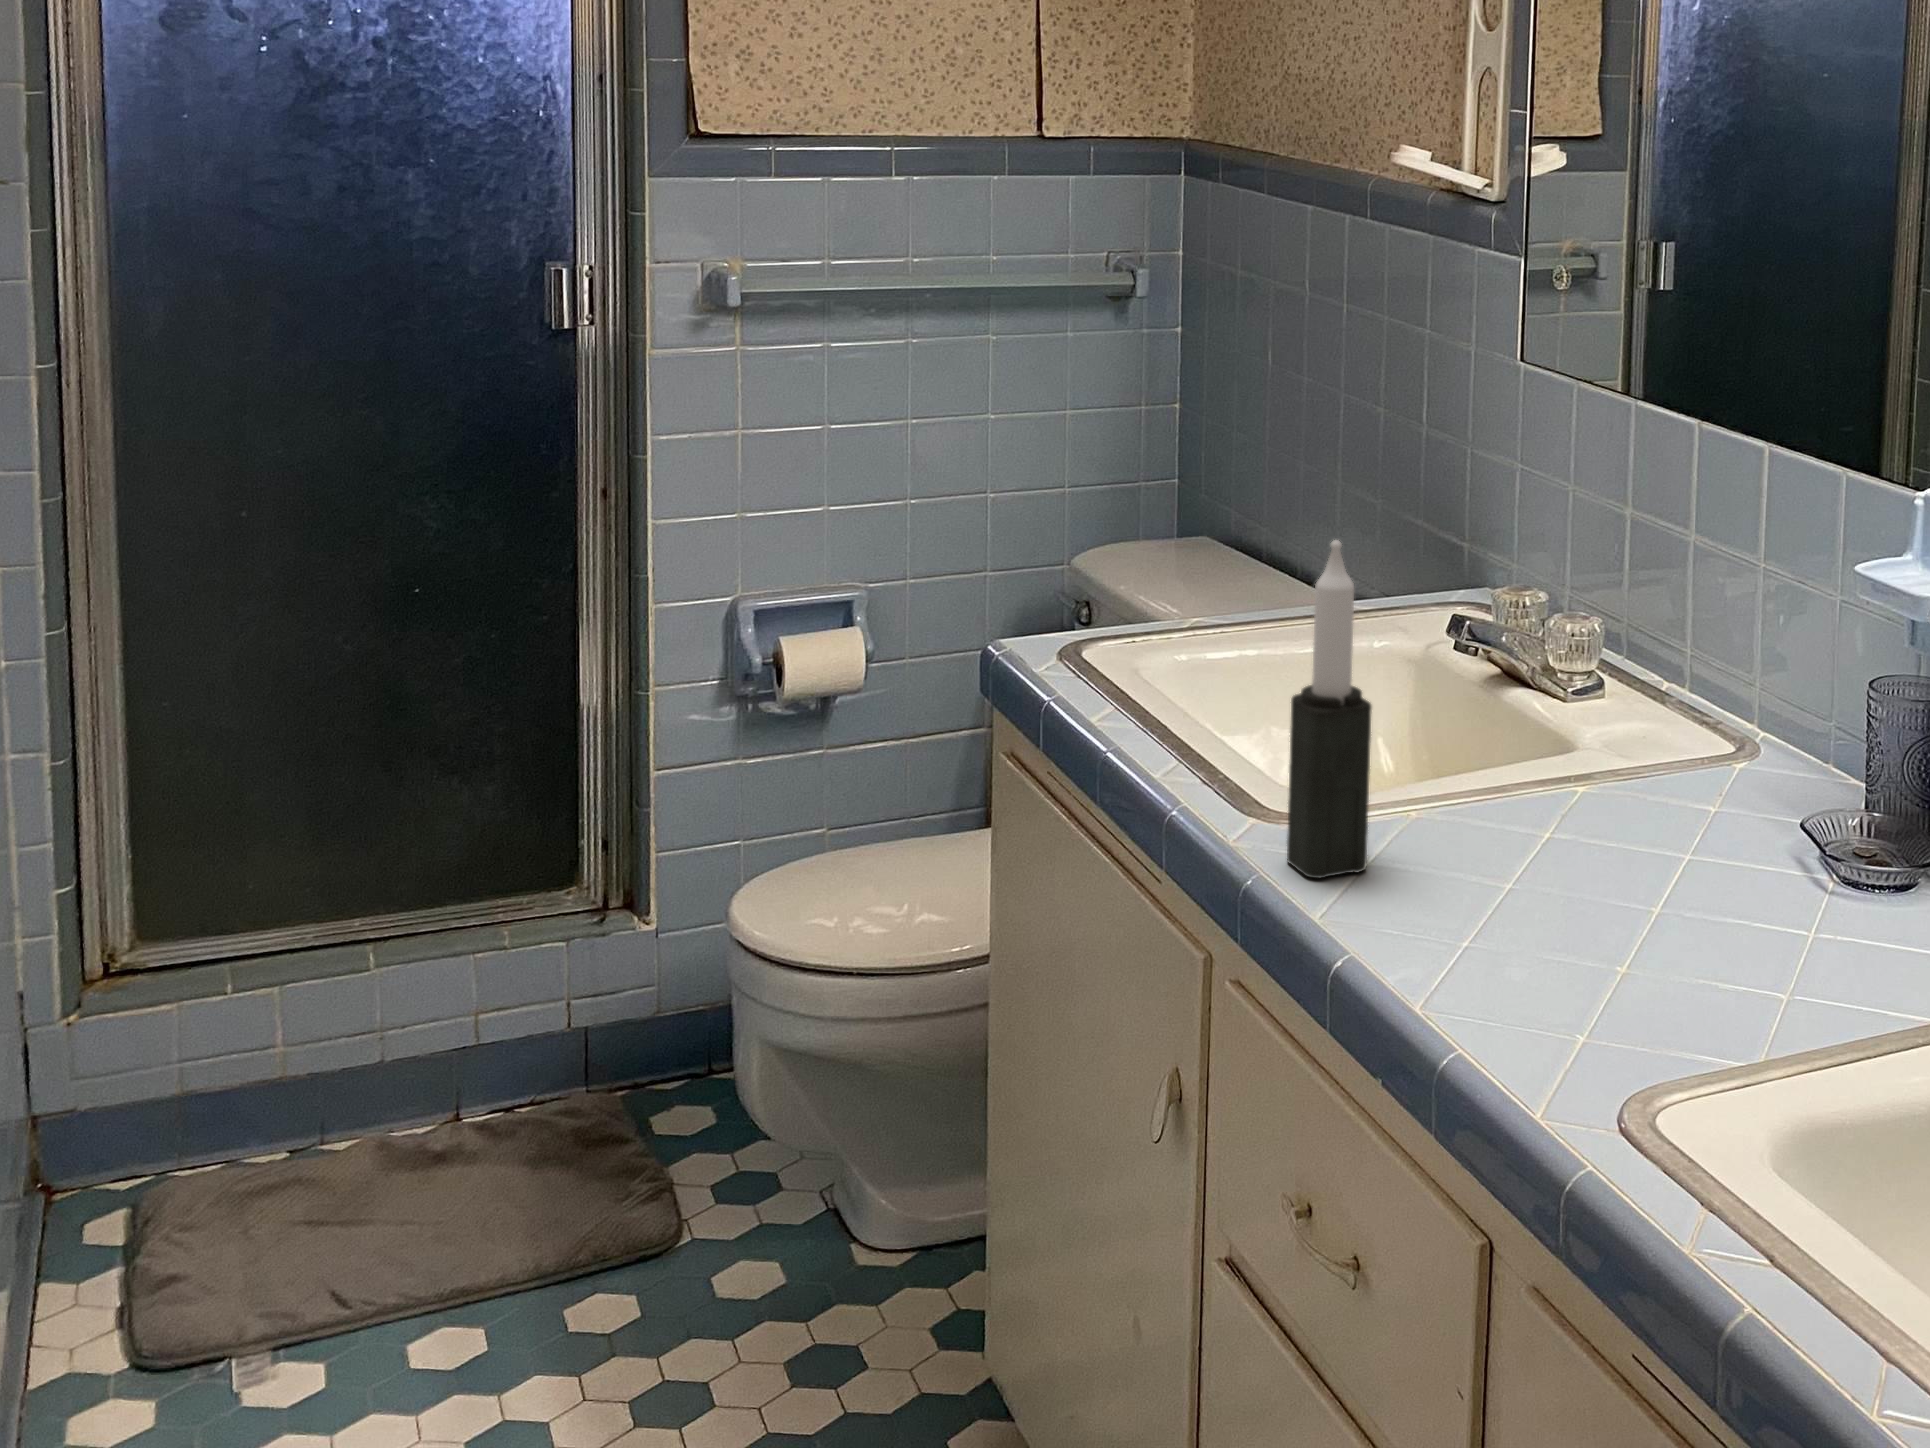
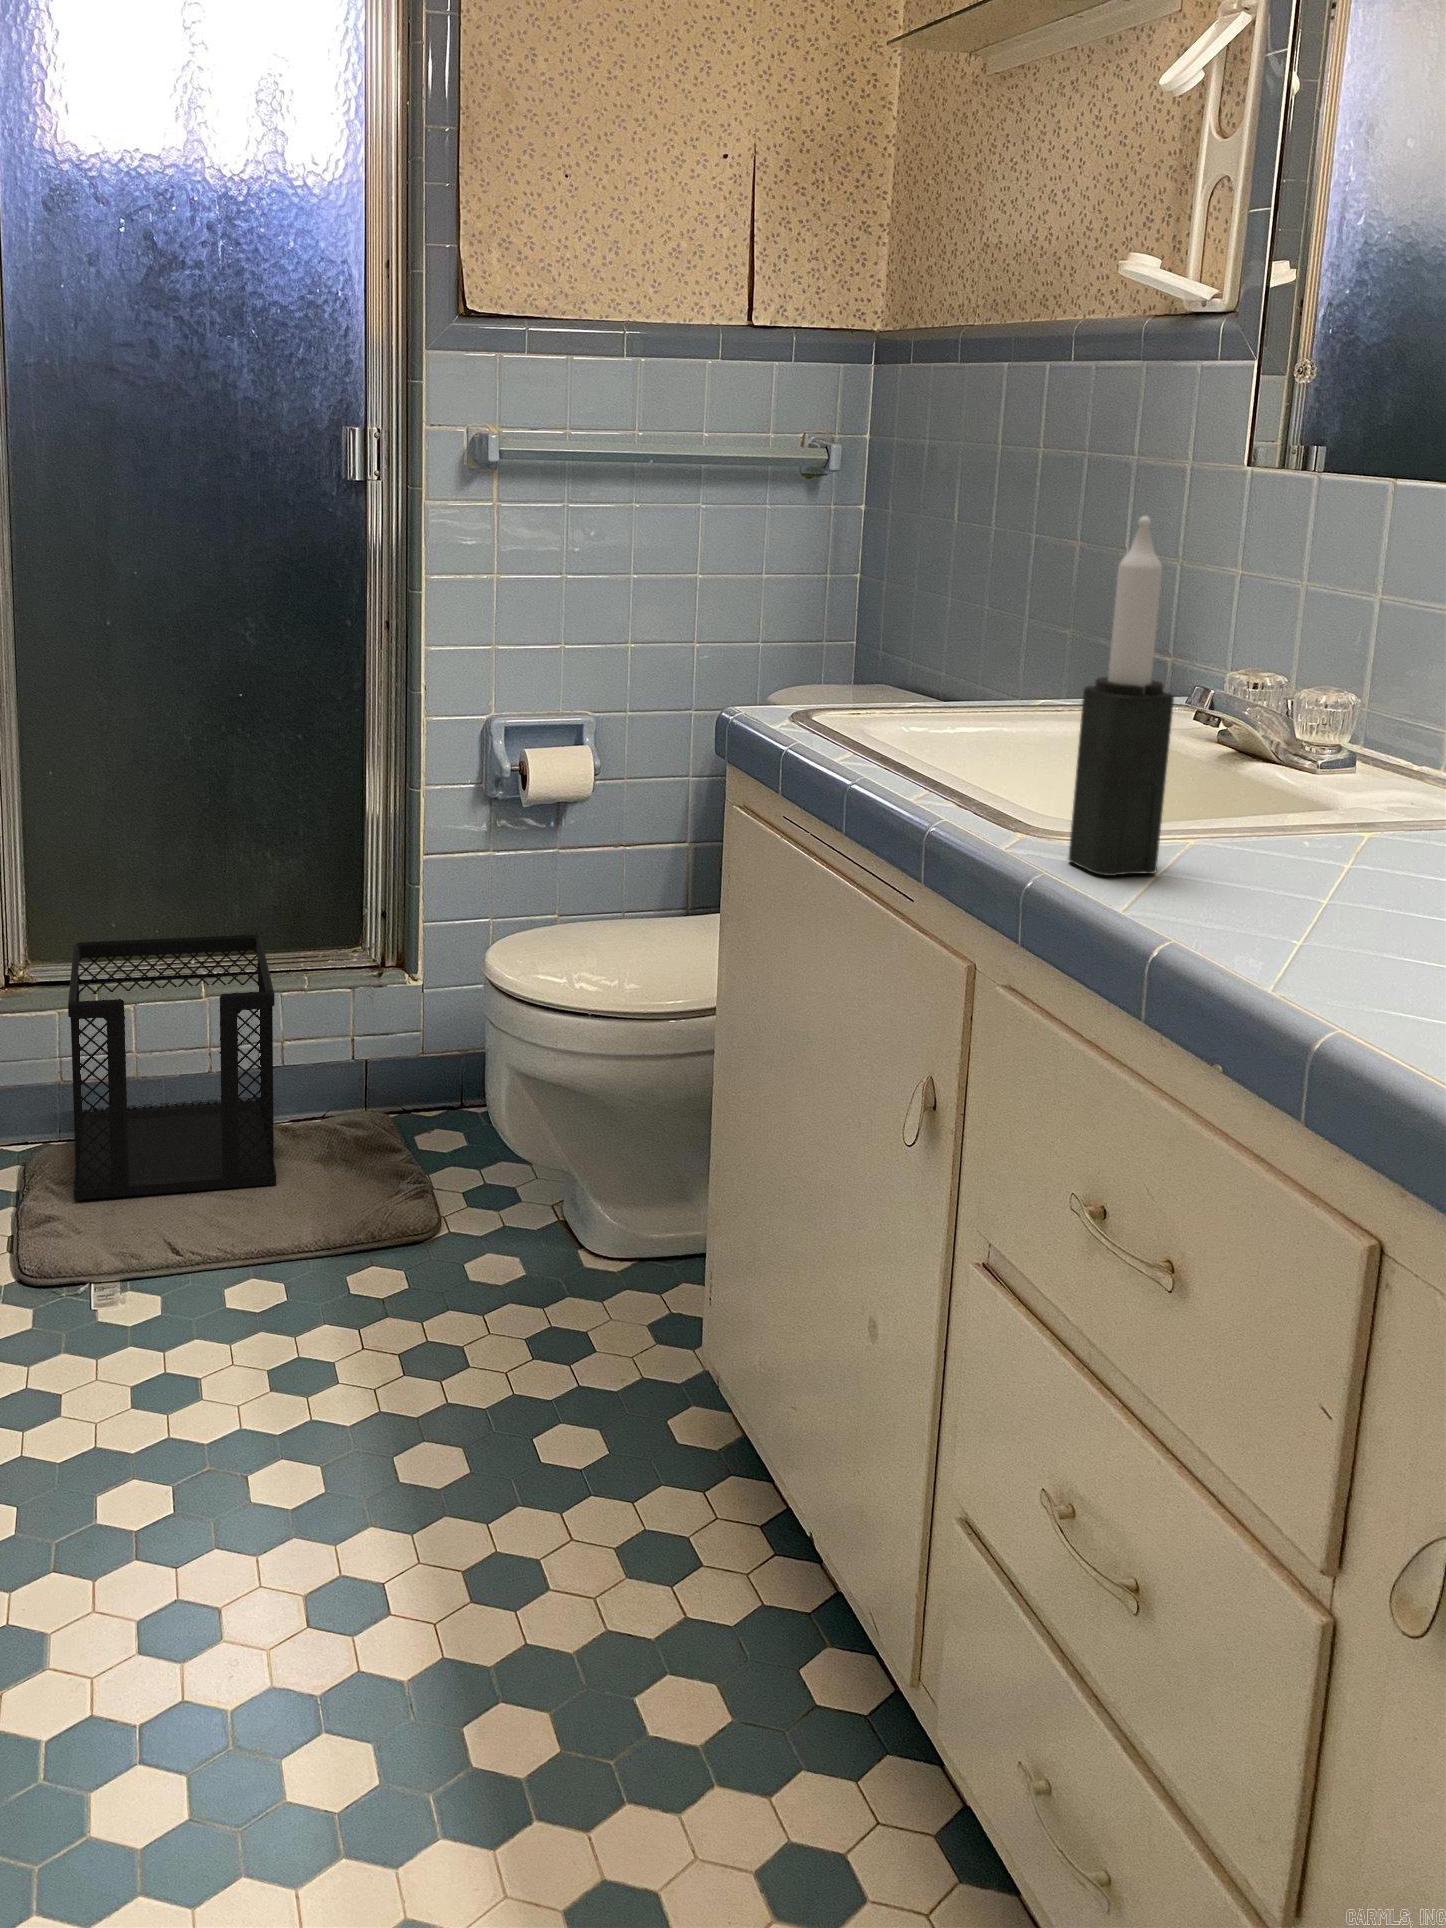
wastebasket: none [197,883,472,1250] -> present [68,935,276,1200]

